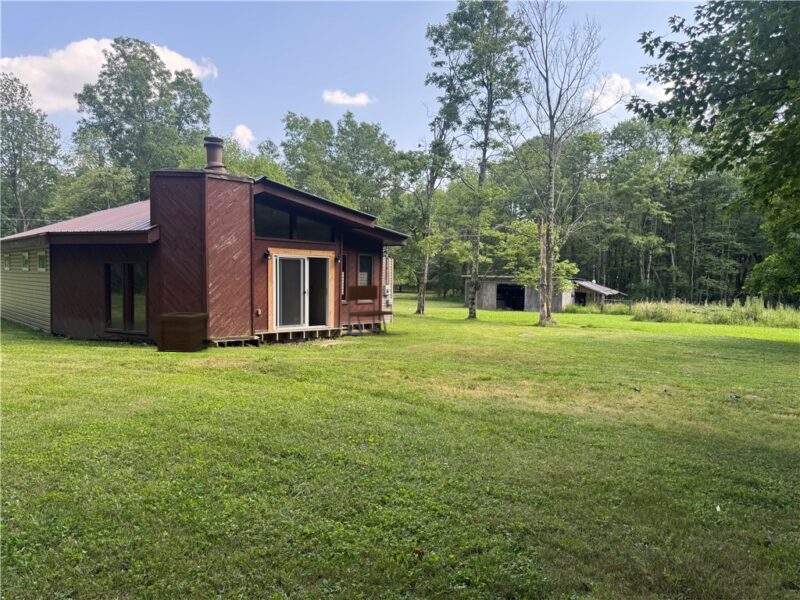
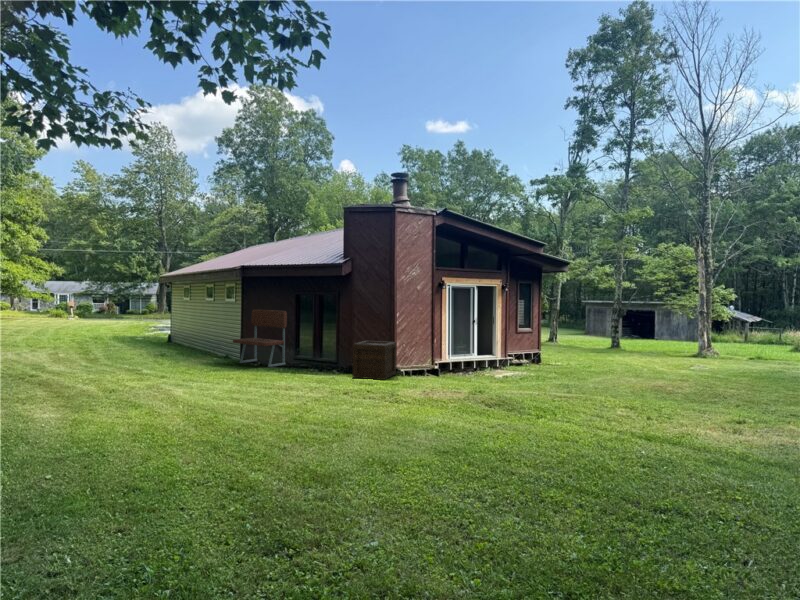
bench: present [347,285,393,336] -> present [233,310,287,367]

